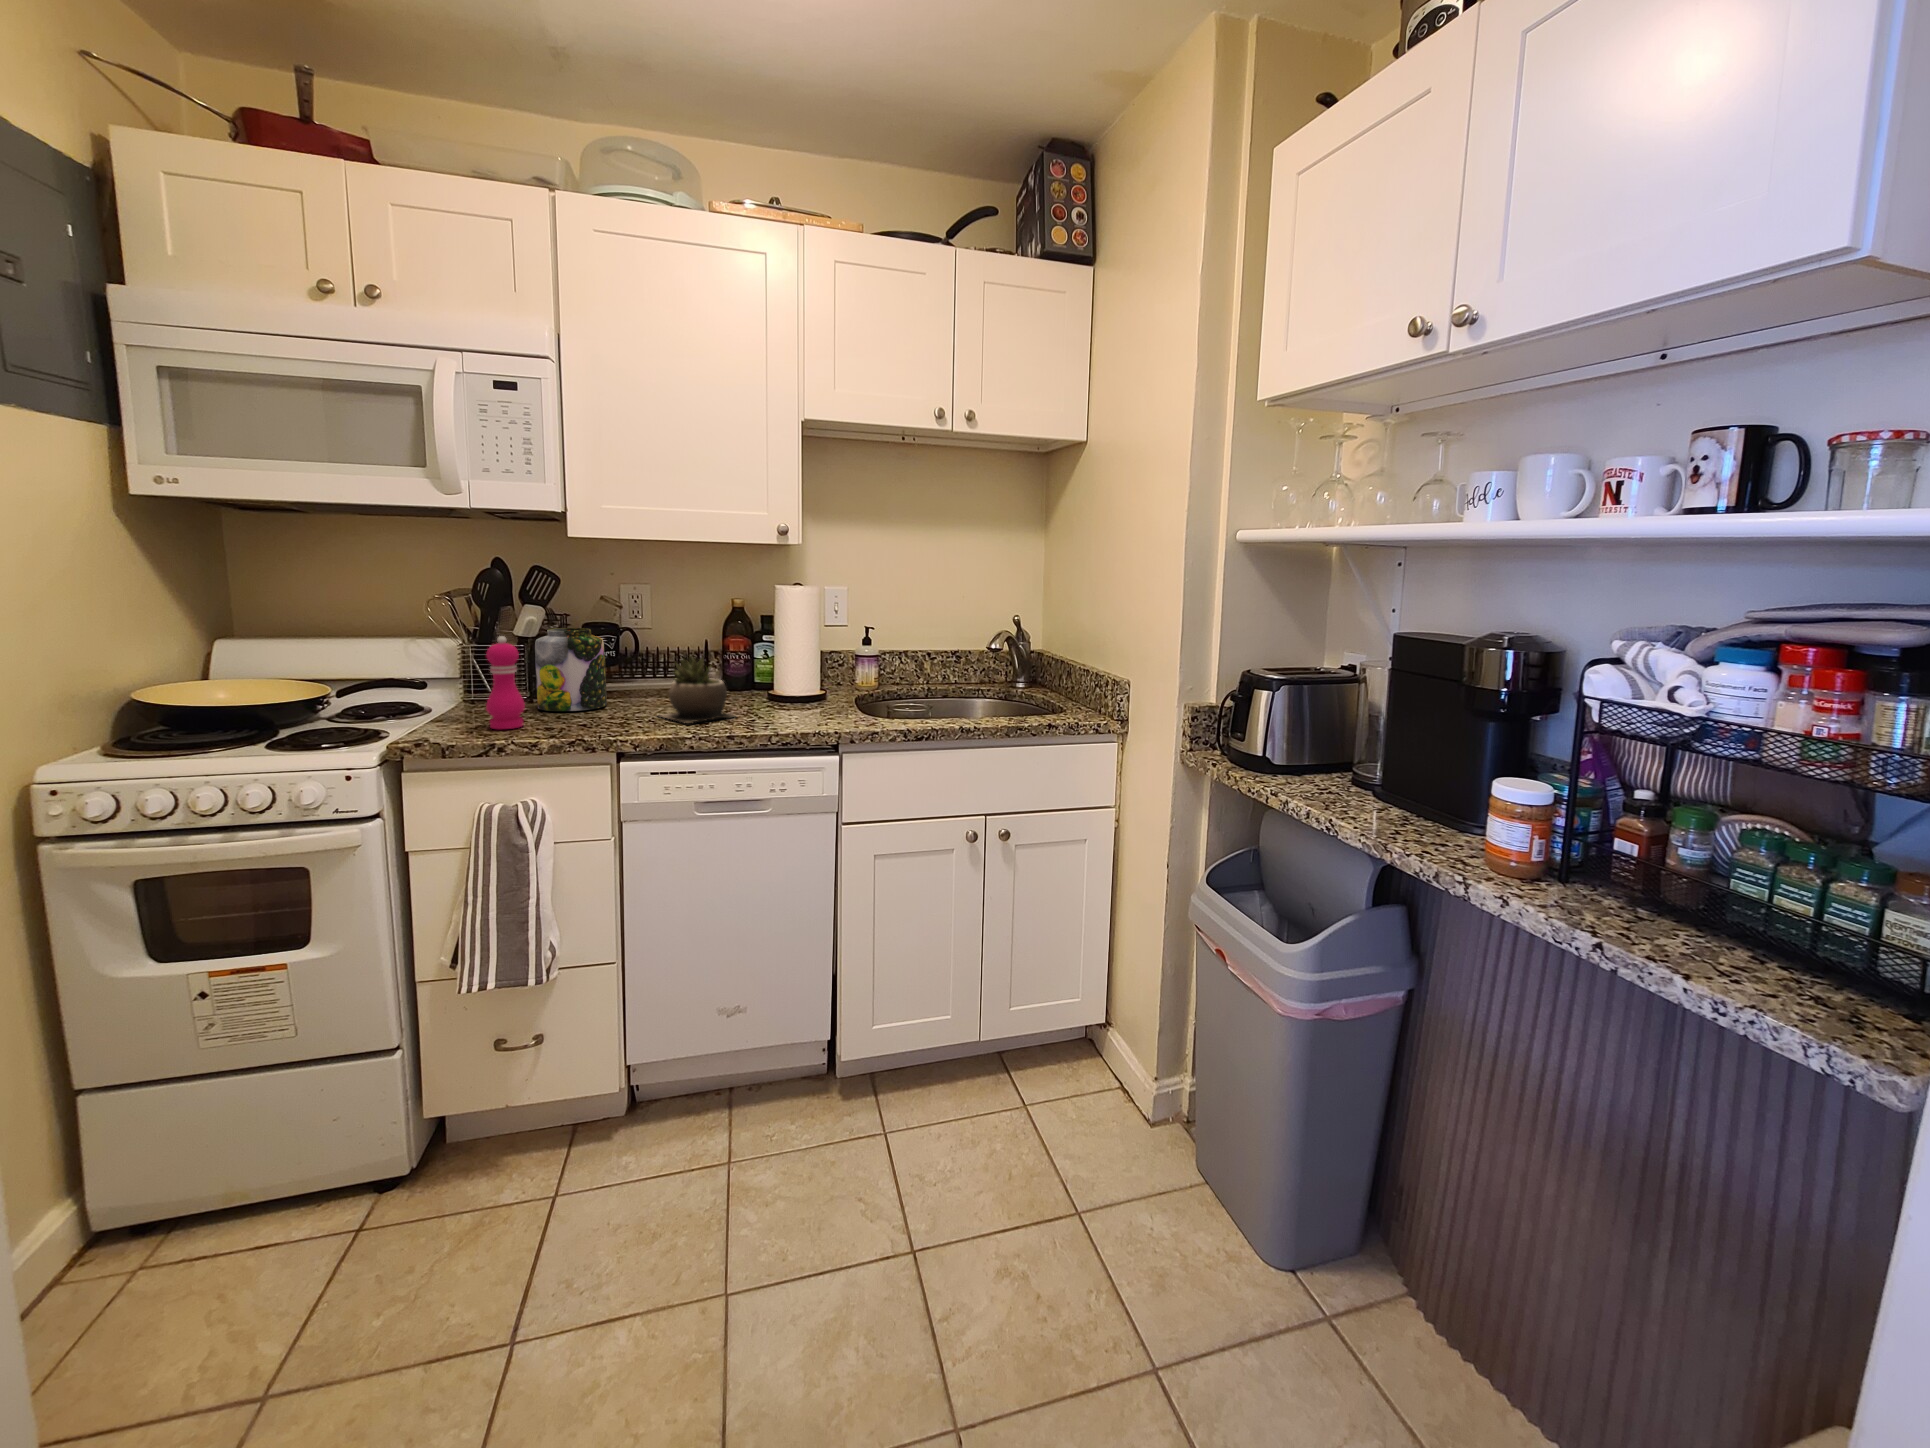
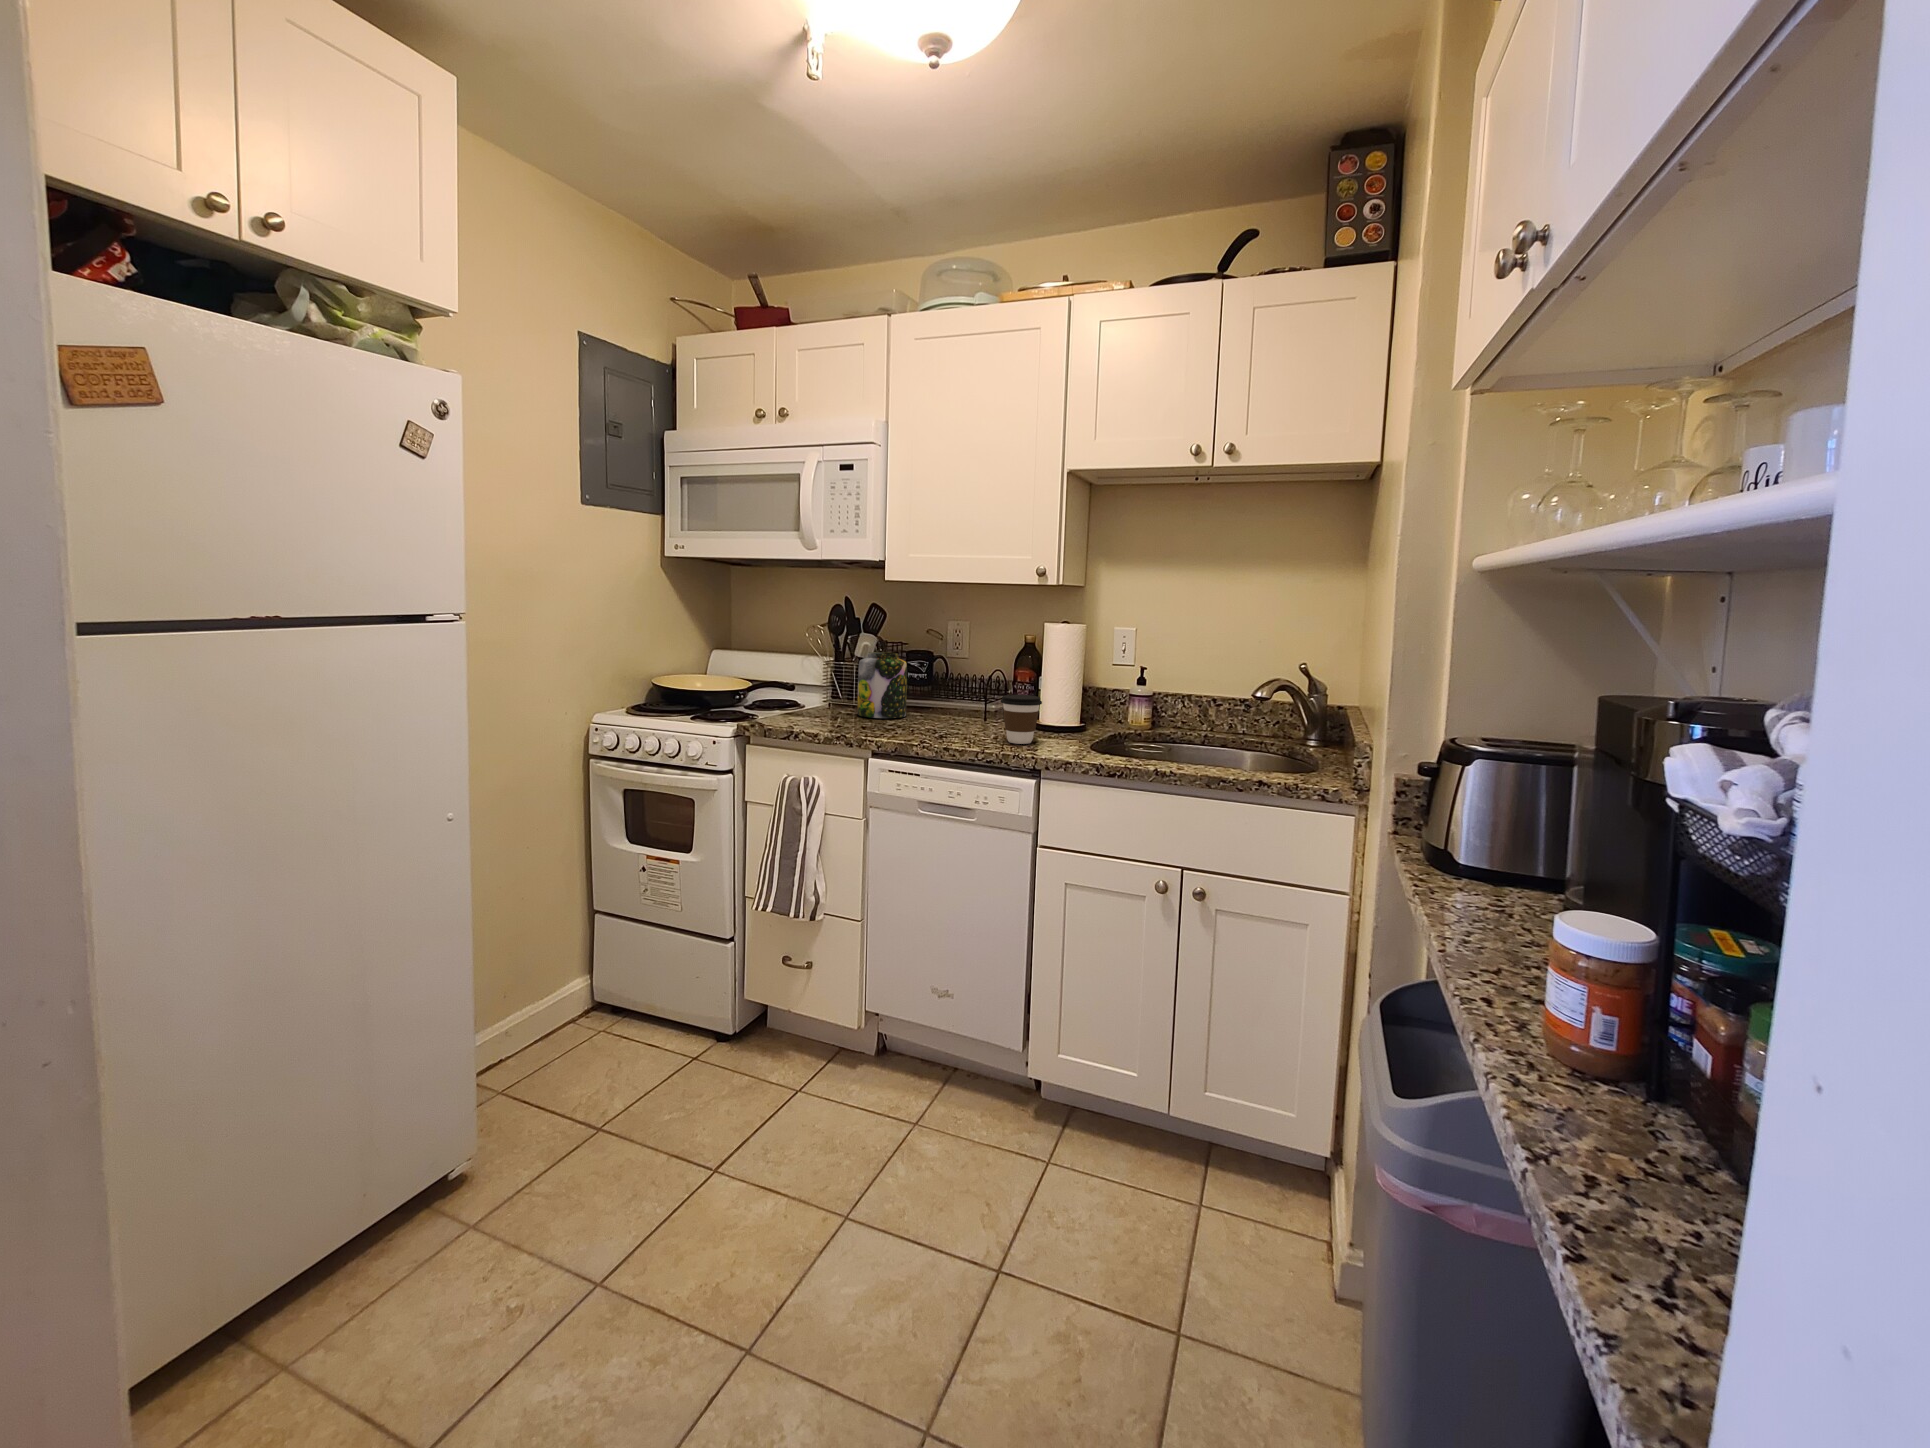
pepper mill: present [486,636,525,729] -> none [807,654,833,725]
succulent plant: present [659,656,734,723] -> none [924,678,982,735]
coffee cup: none [765,667,812,720] -> present [1001,695,1042,744]

